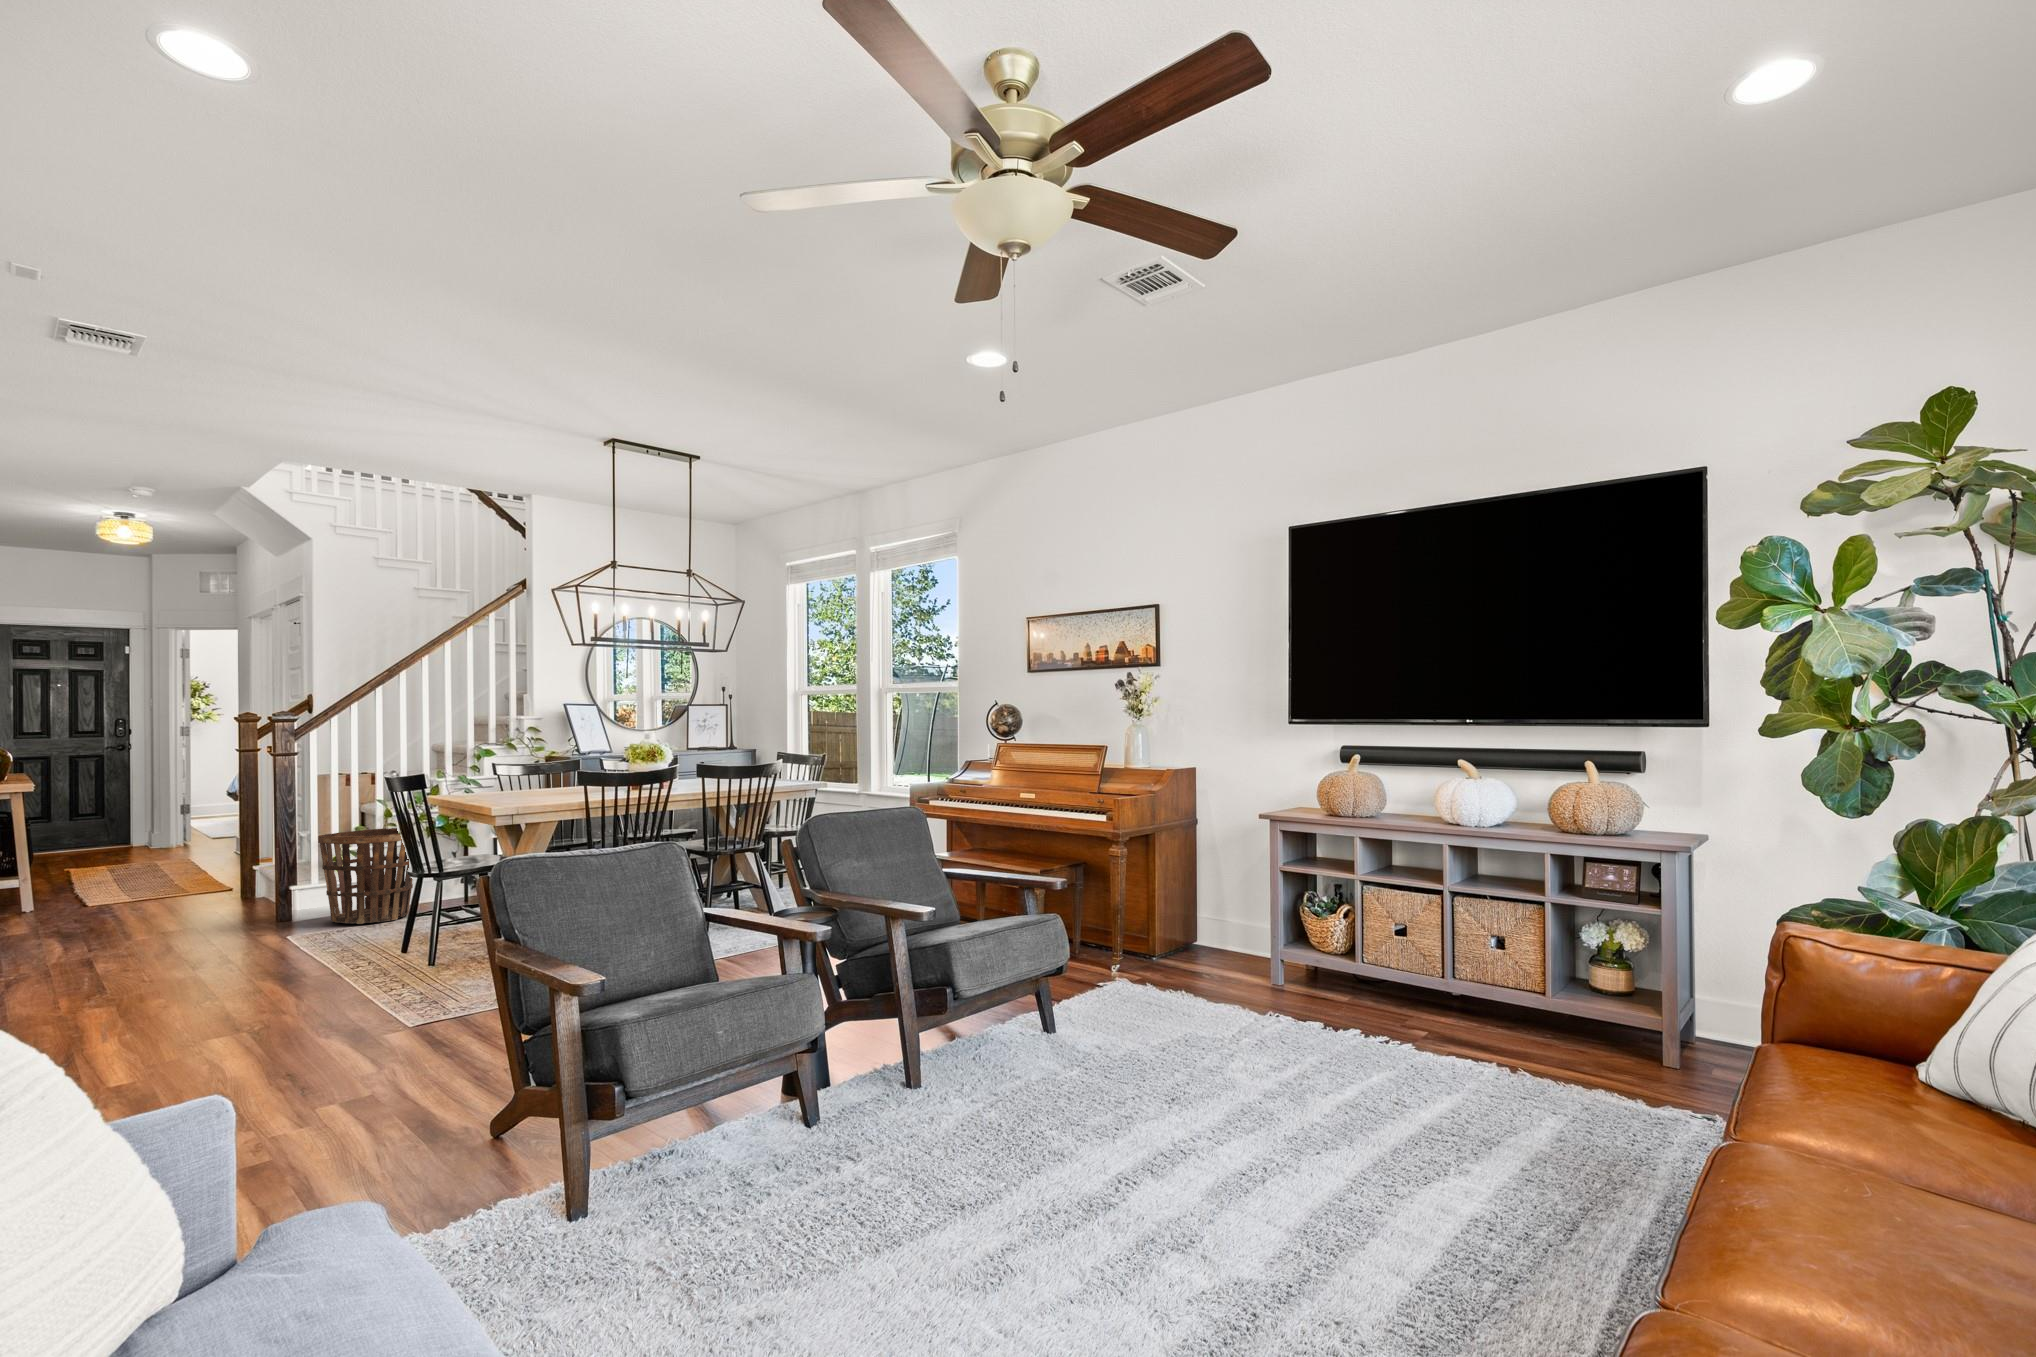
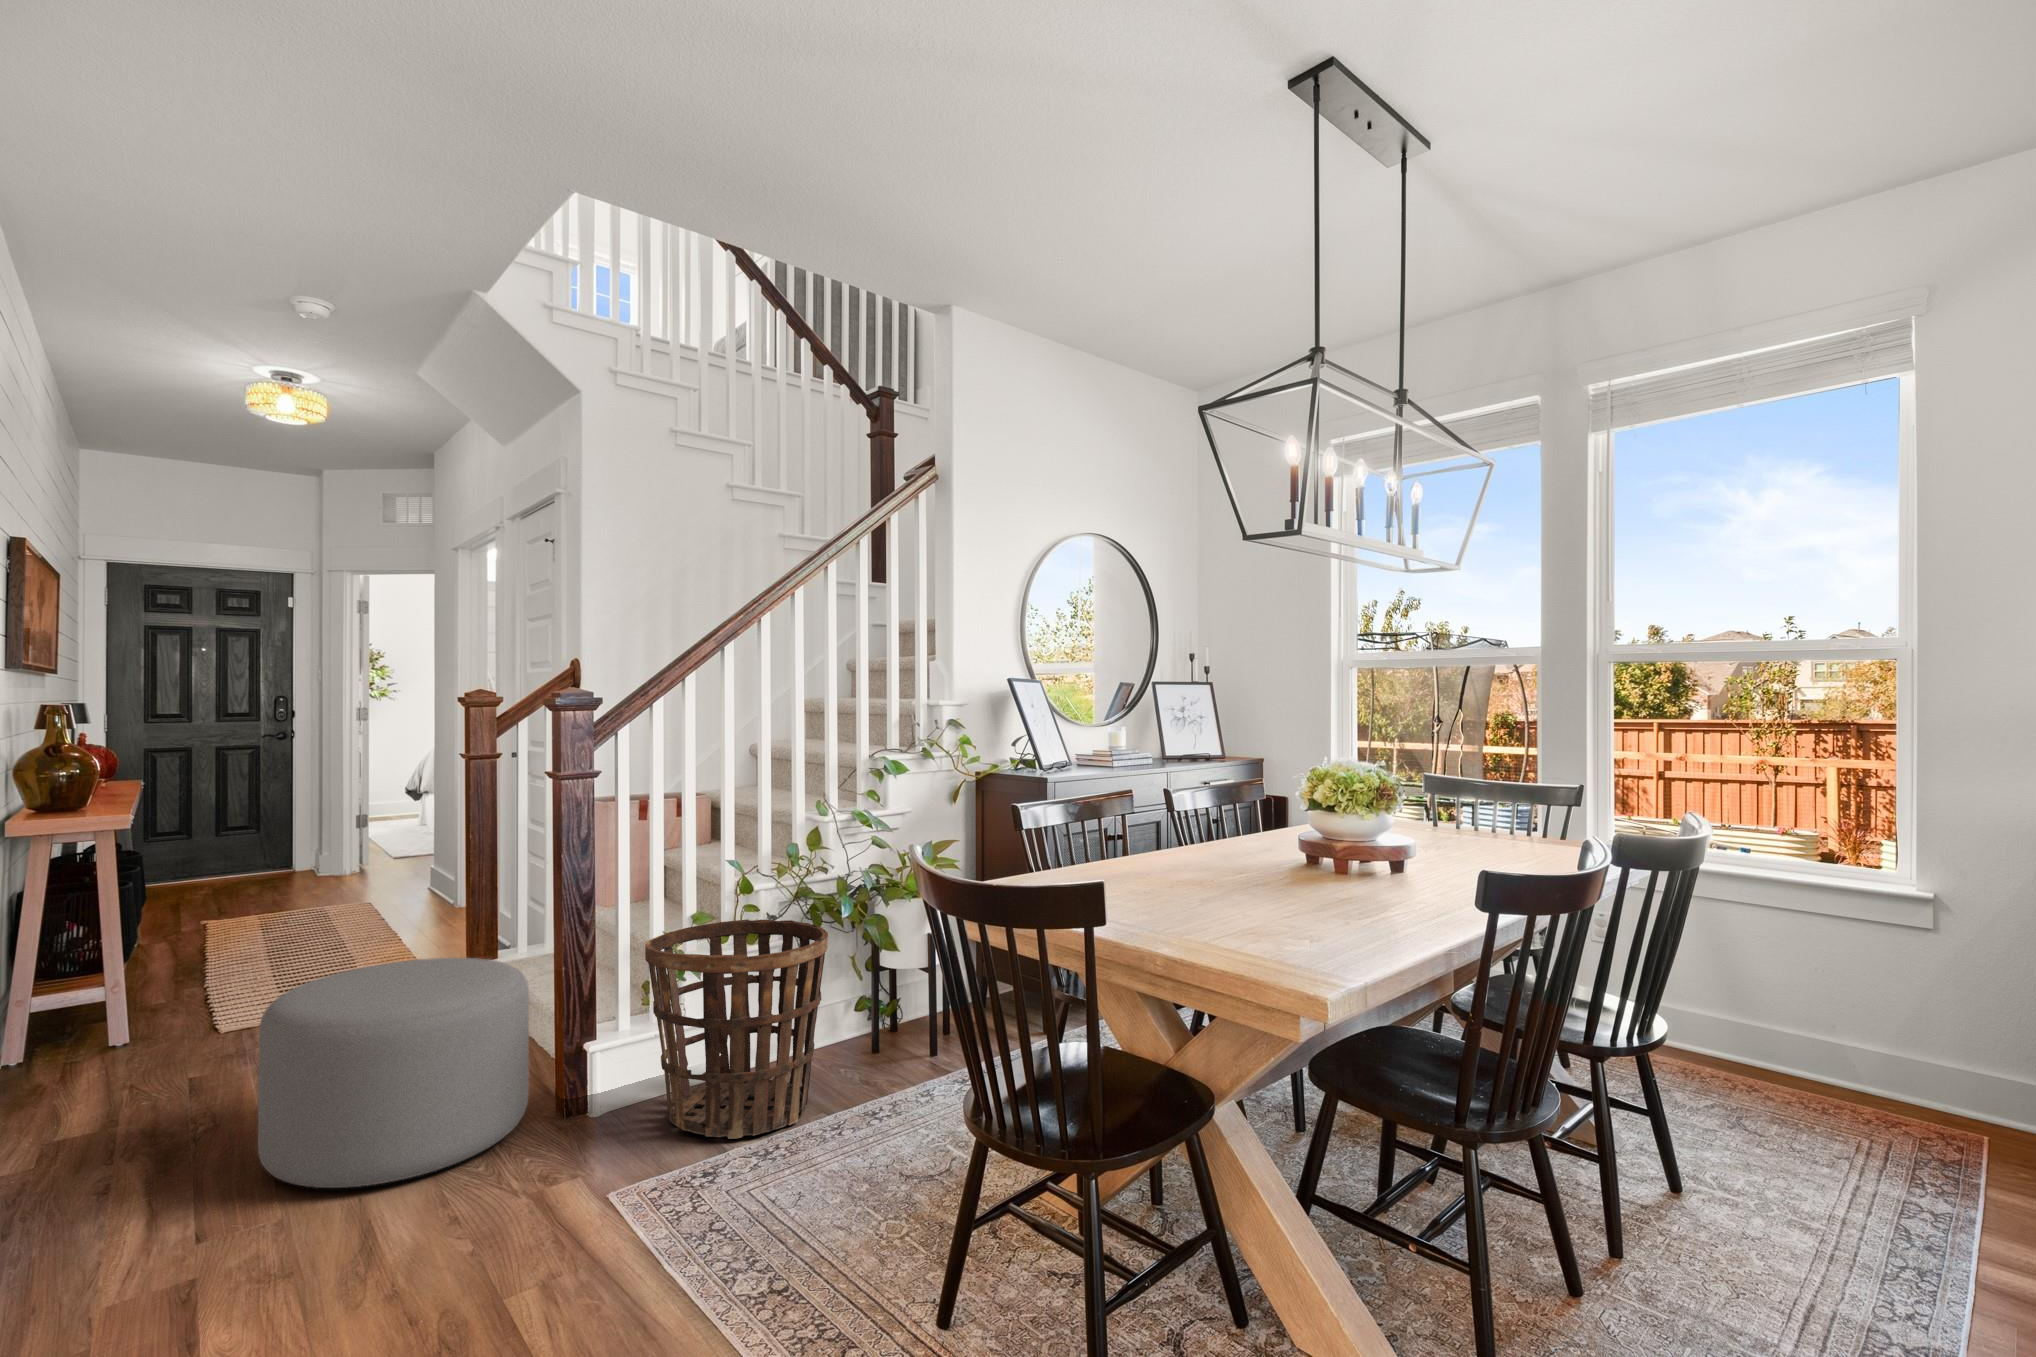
ottoman: none [115,848,259,941] -> present [258,958,529,1188]

